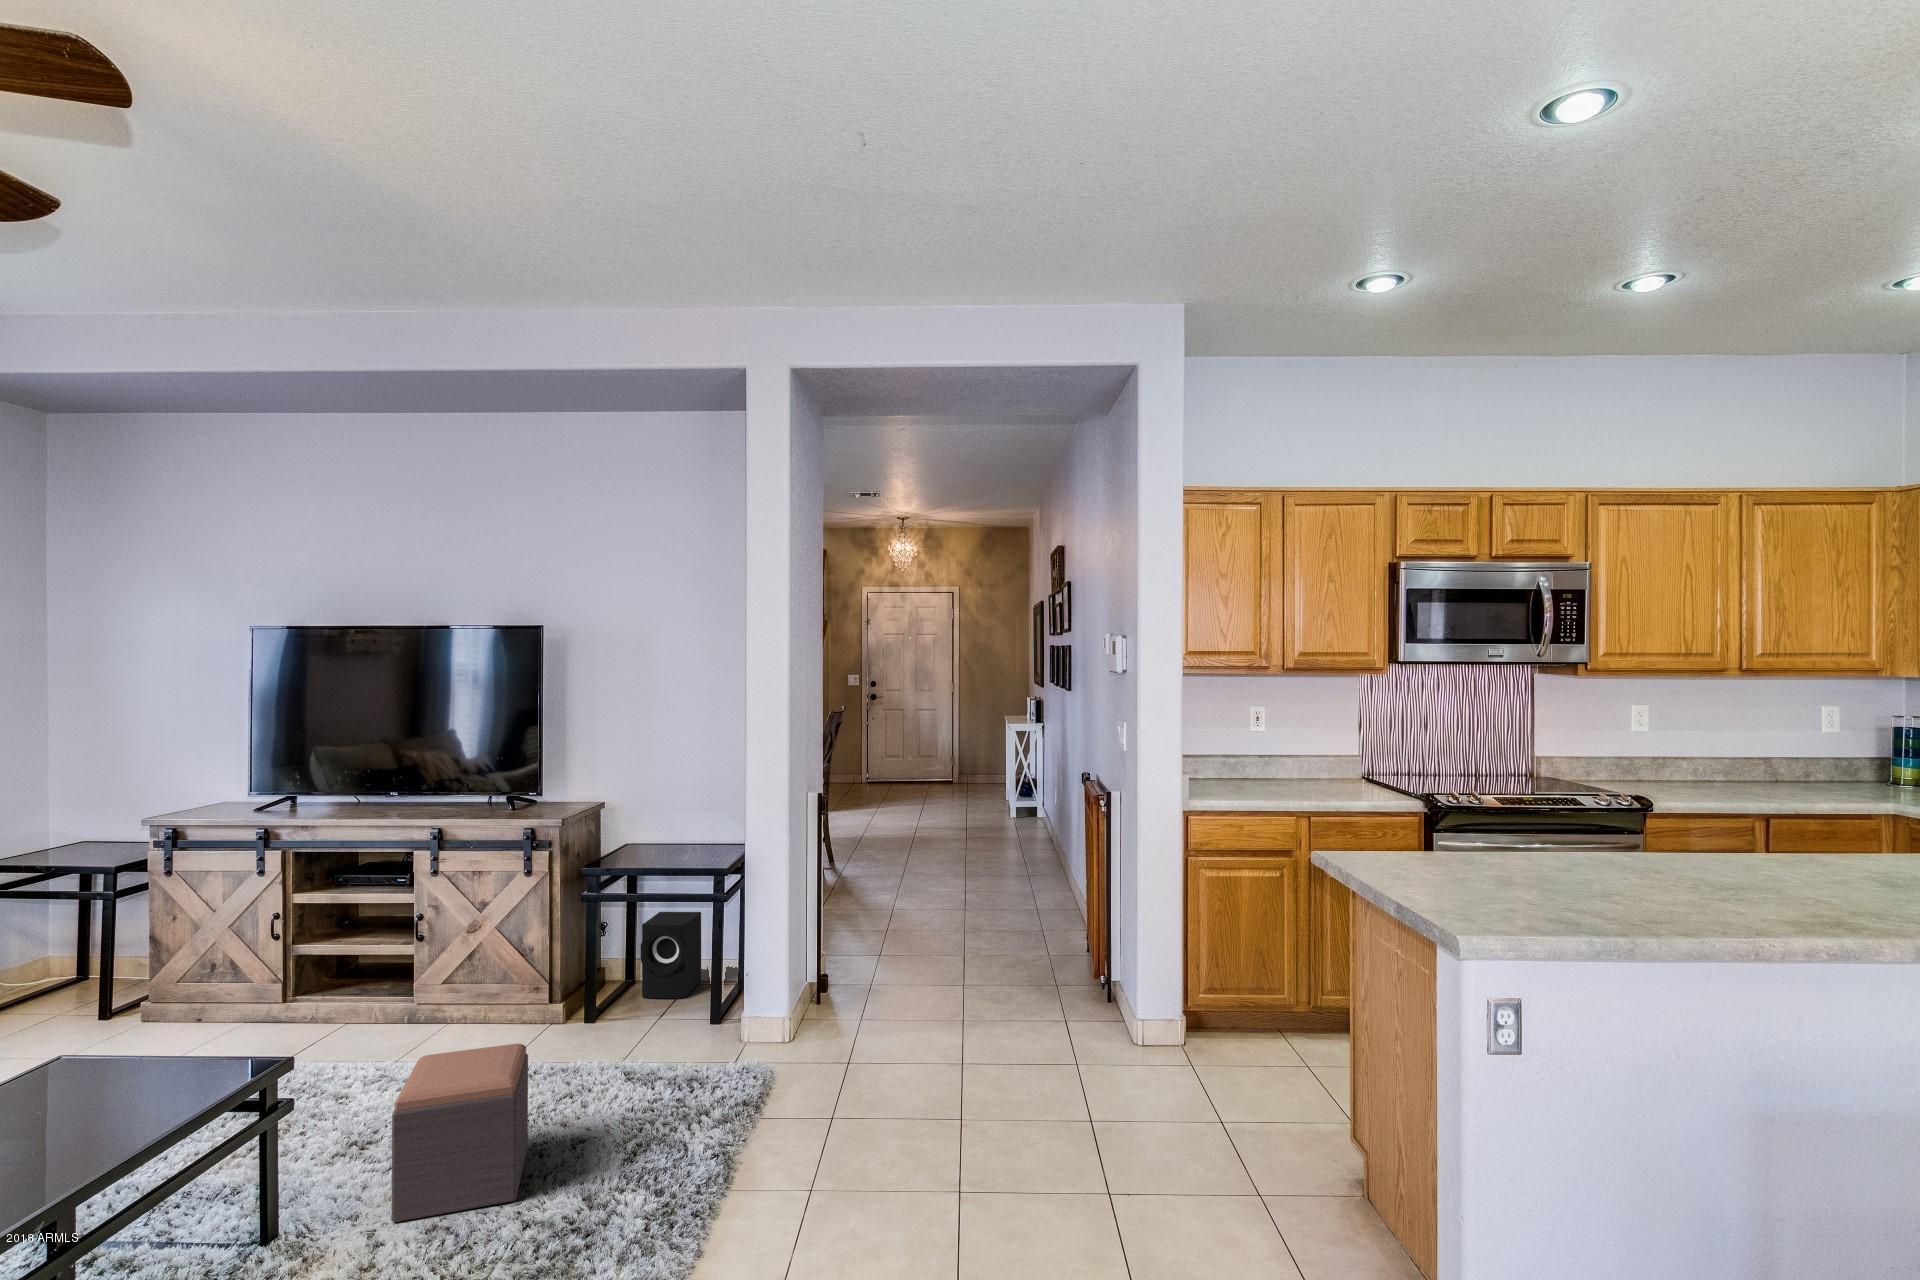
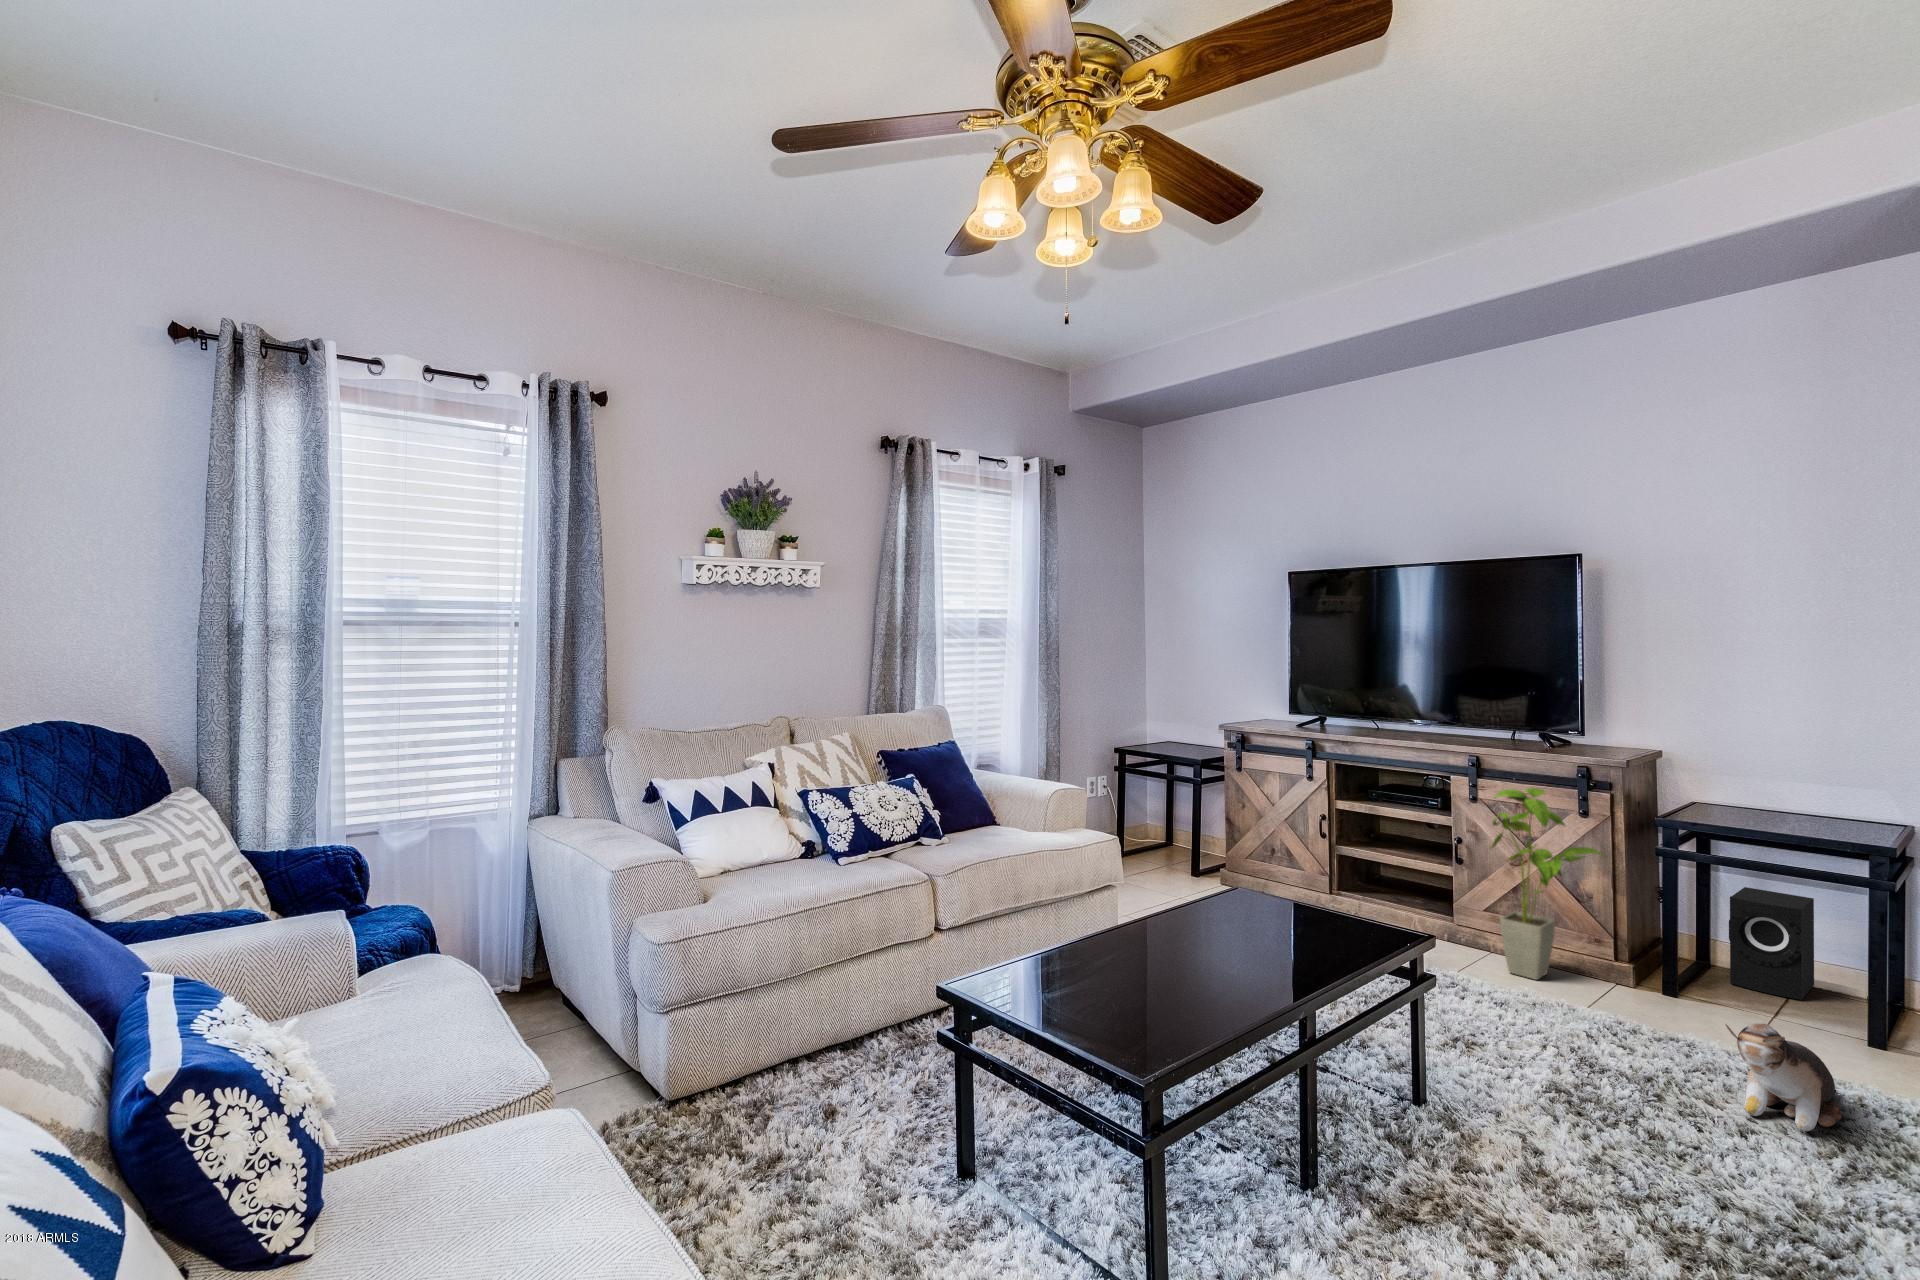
house plant: none [433,856,543,1043] -> present [1491,788,1604,980]
plush toy: none [566,1042,664,1123] -> present [1725,1023,1842,1131]
footstool: present [391,1044,528,1223] -> none [1544,978,1699,1171]

